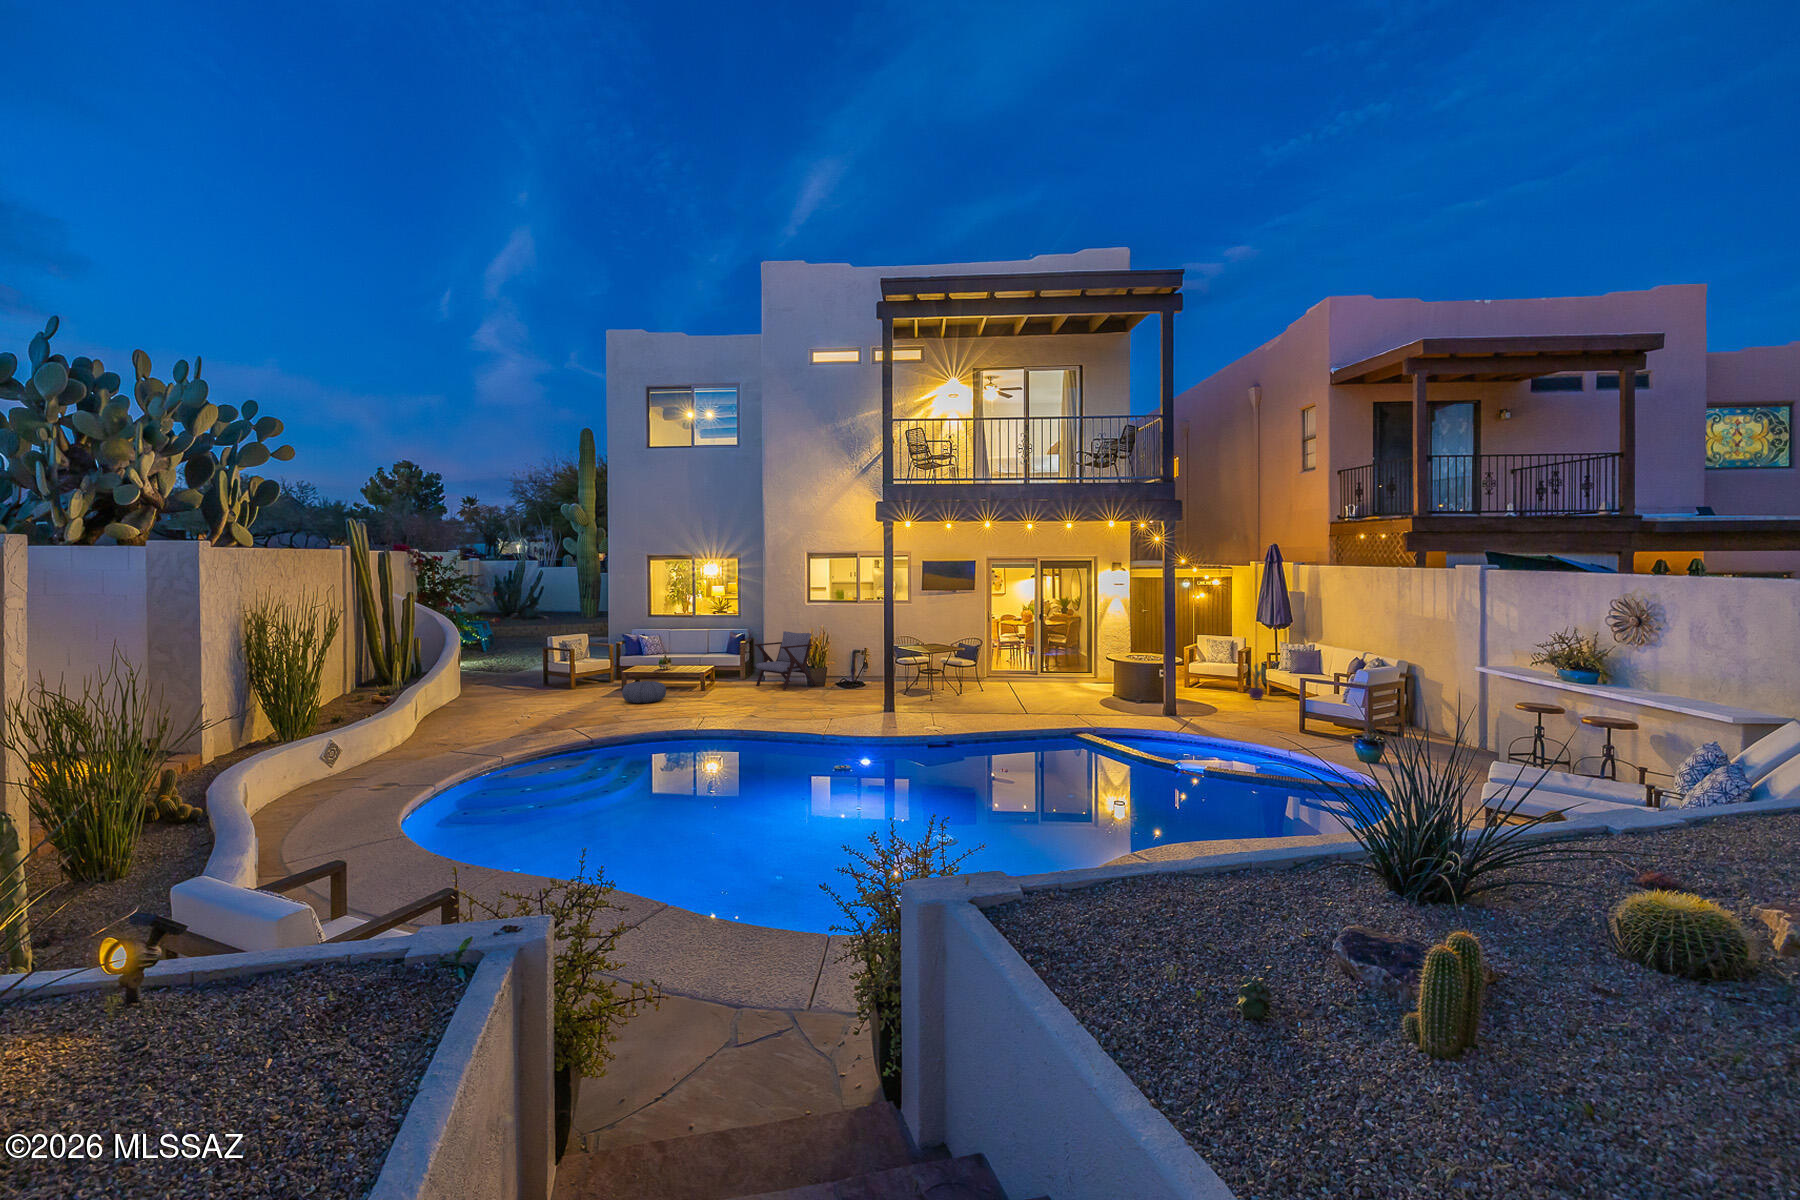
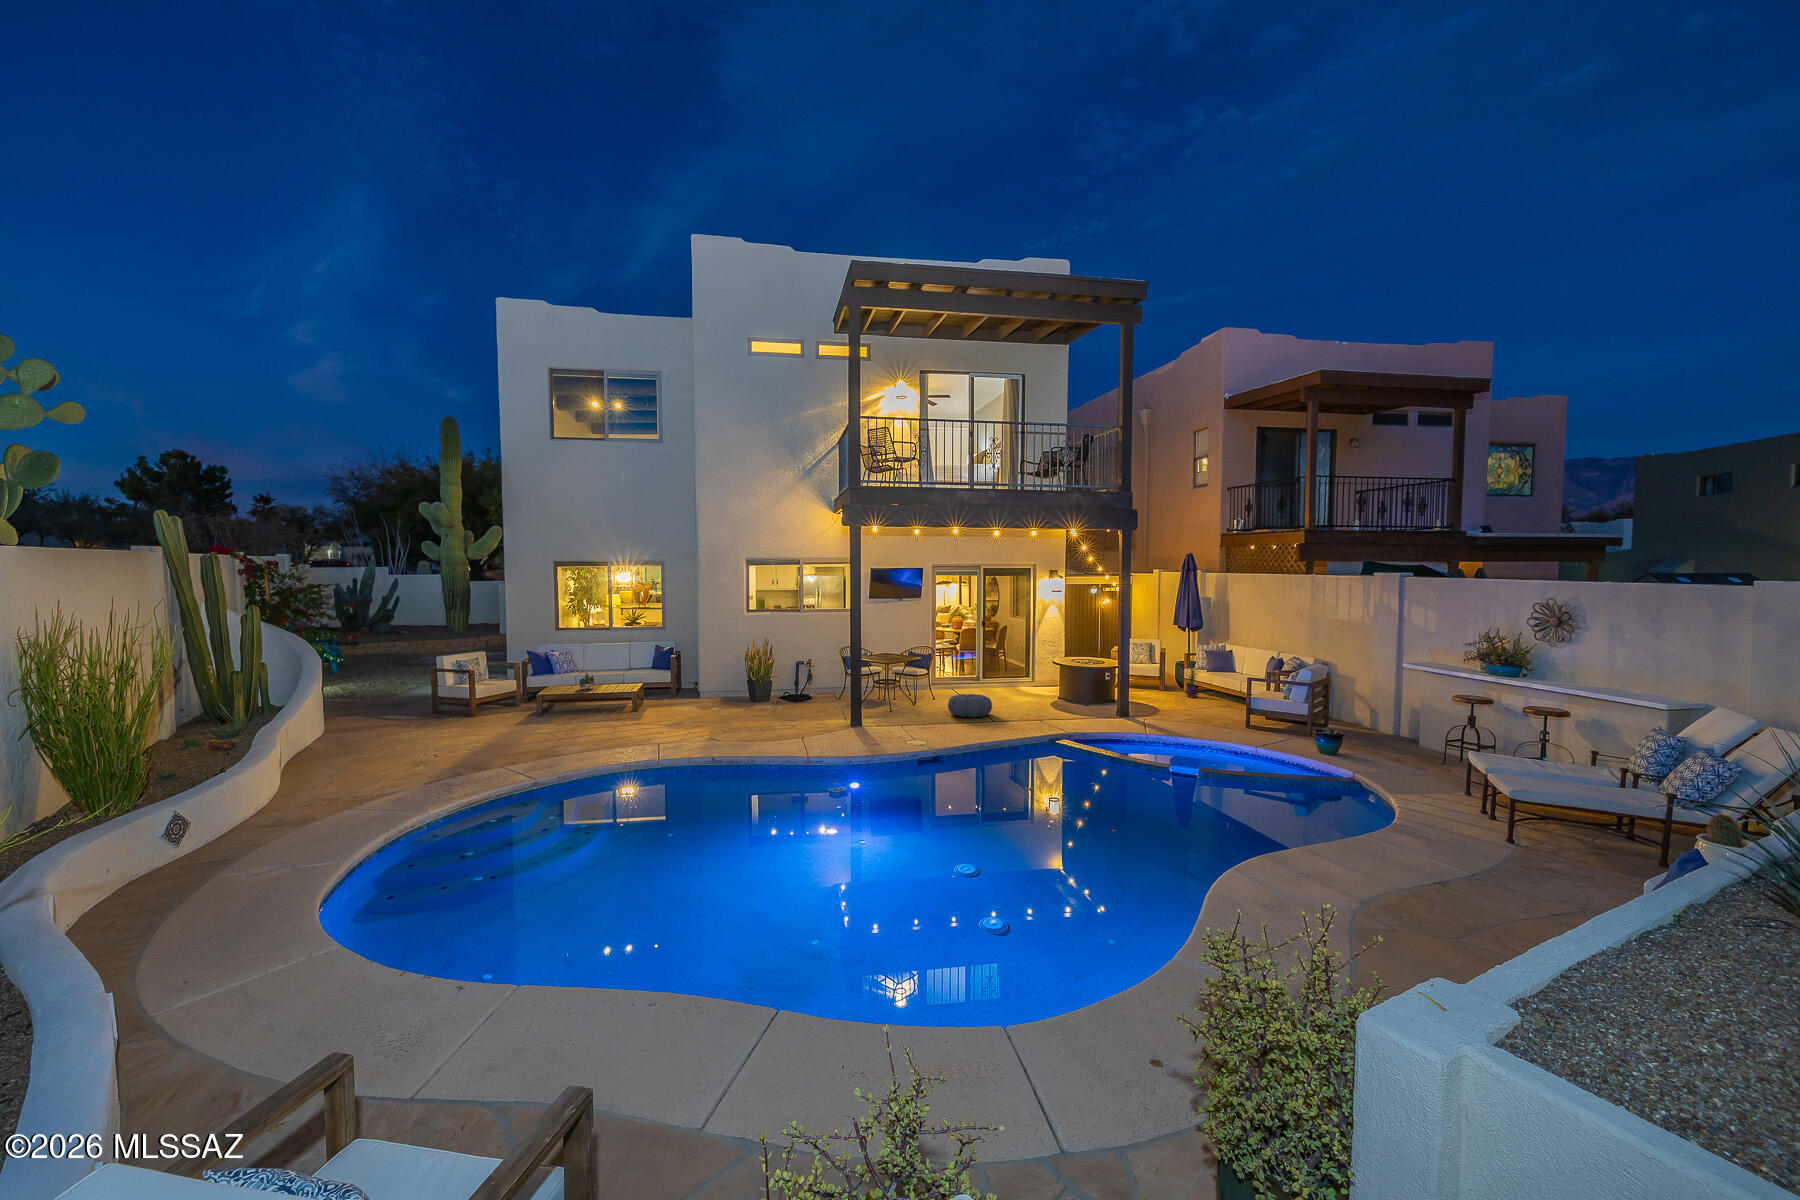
lounge chair: present [755,631,817,690] -> none [692,643,762,708]
pouf: present [622,681,666,703] -> present [948,694,992,717]

